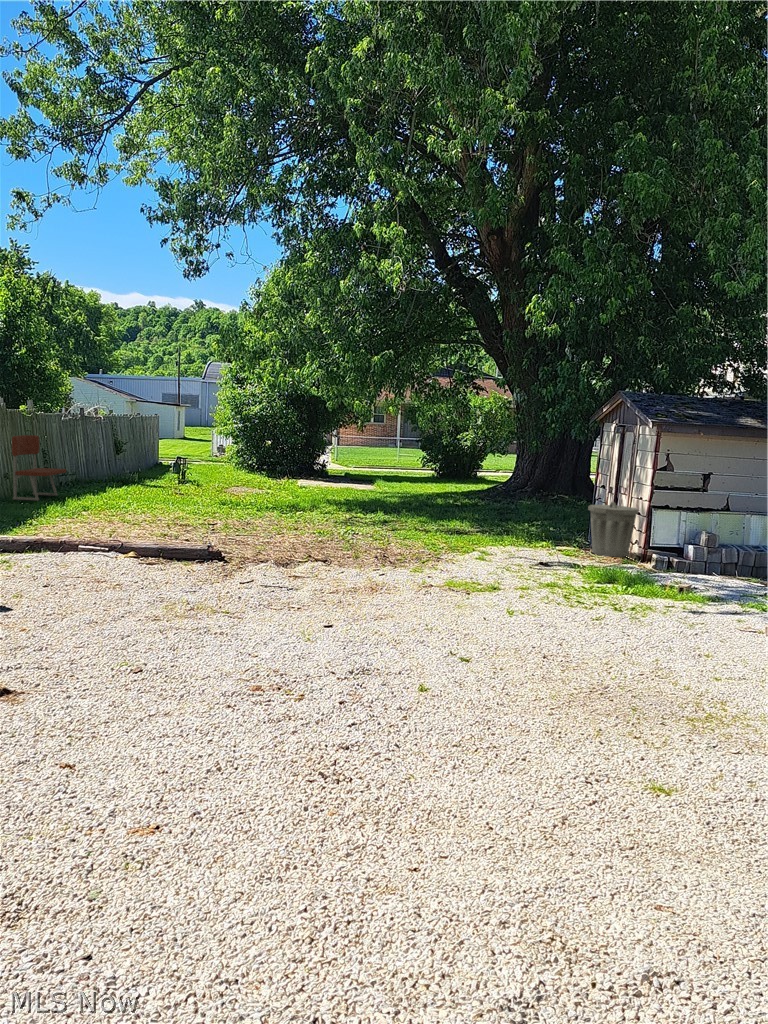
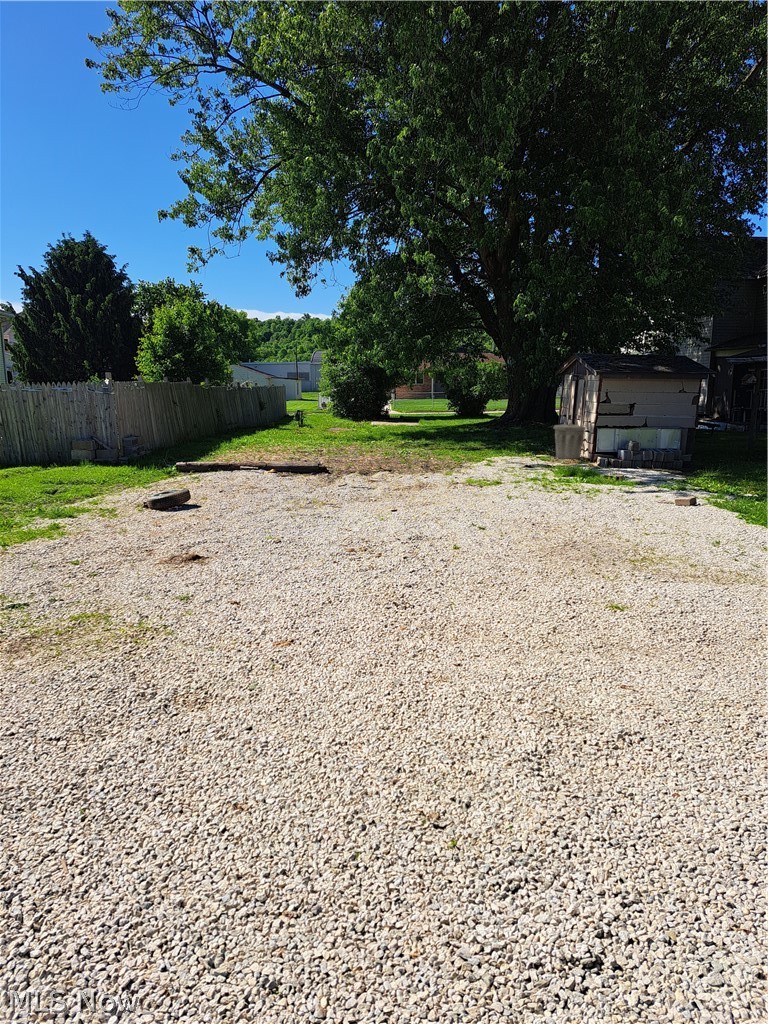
bench: present [12,435,66,501] -> none [179,402,215,443]

